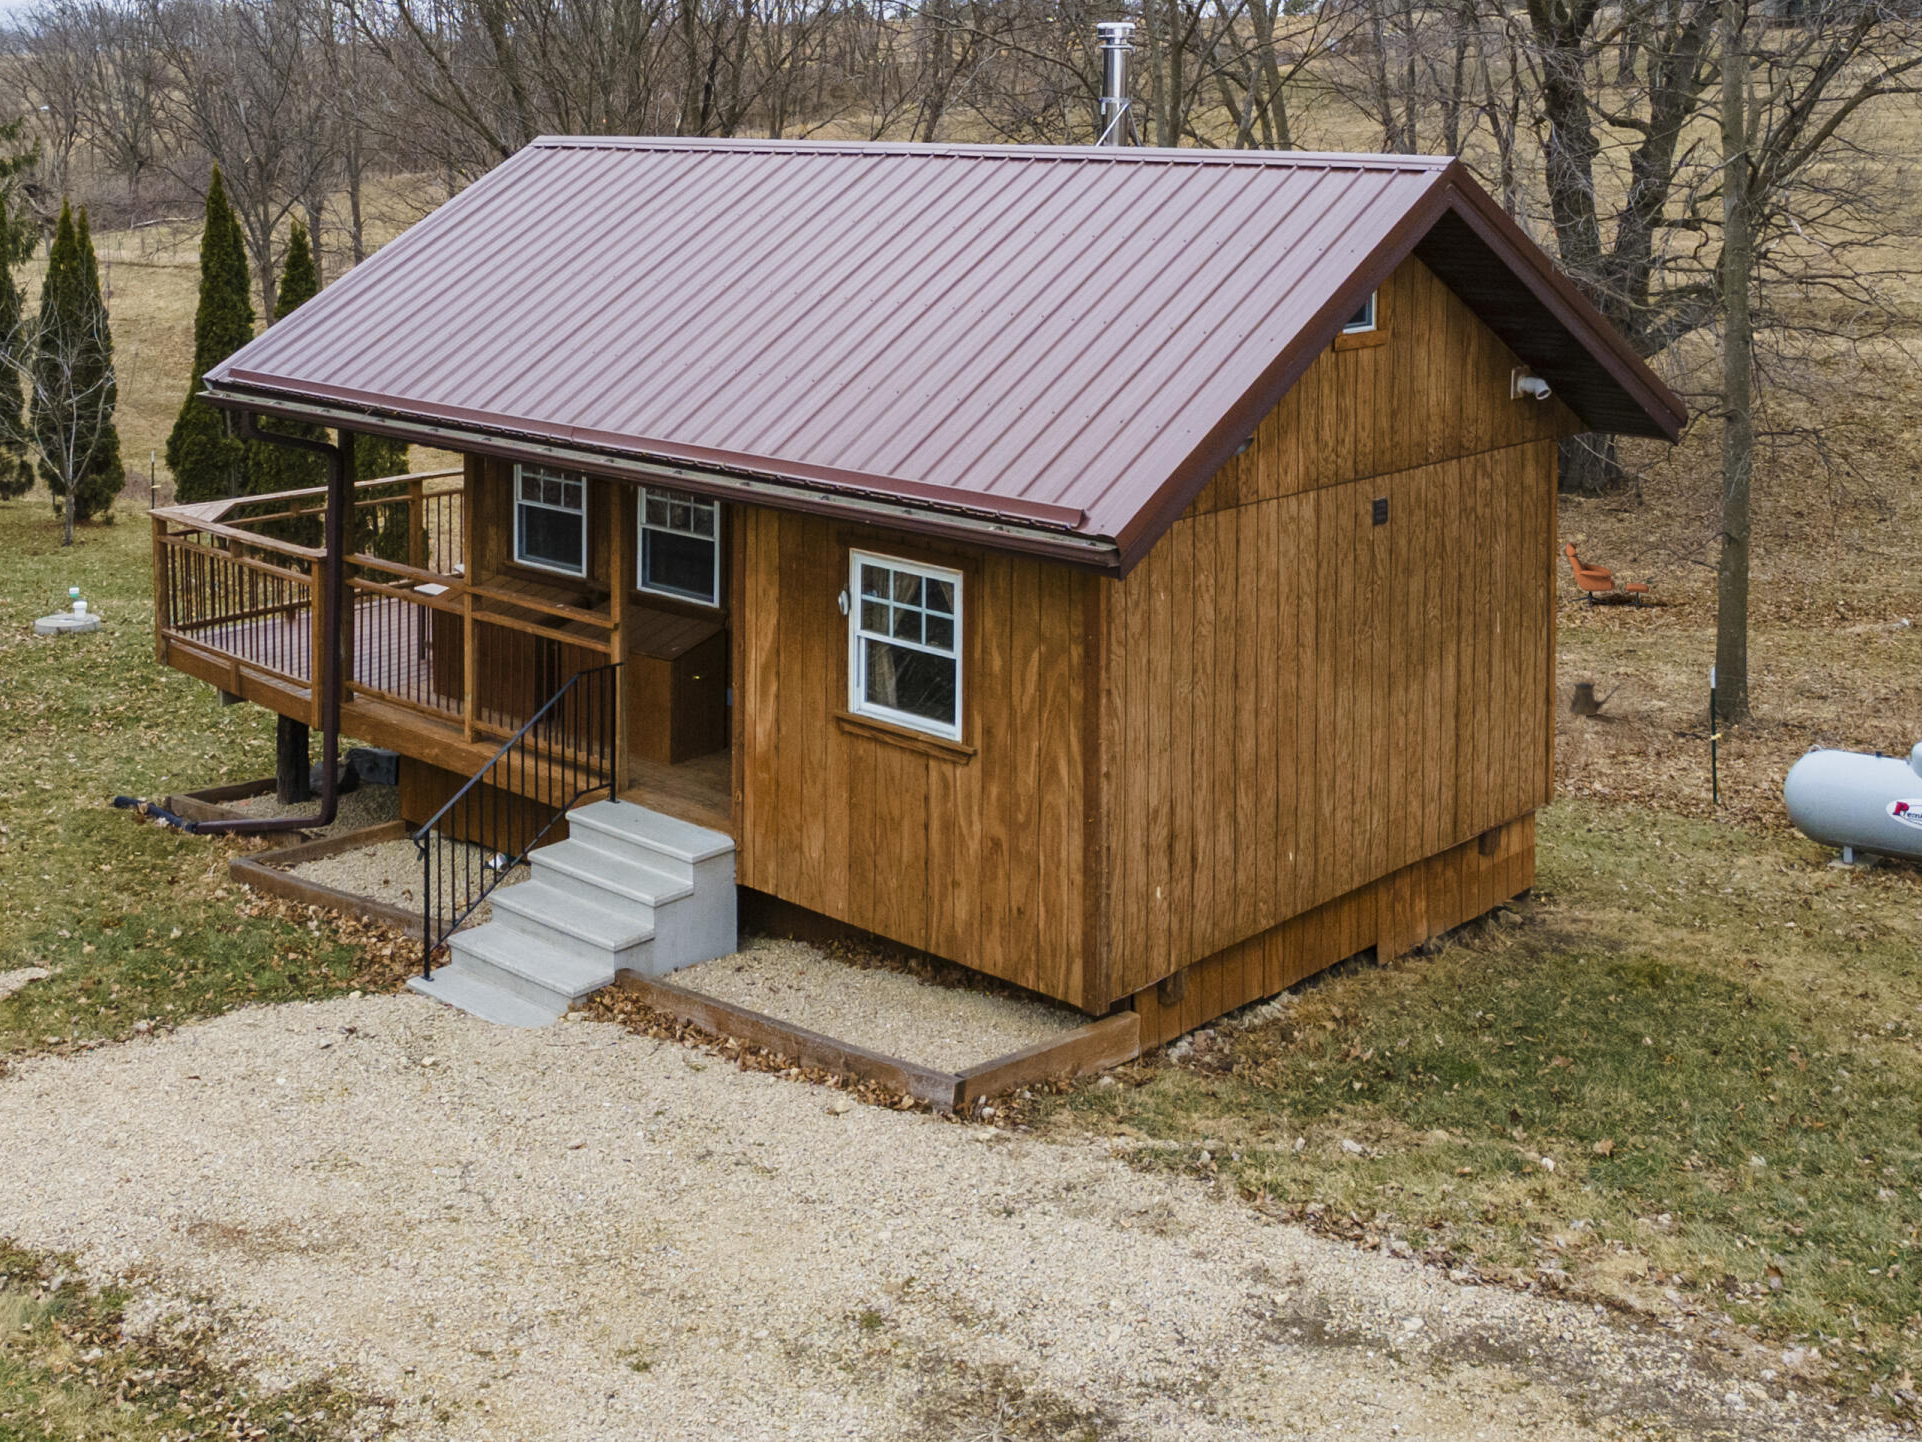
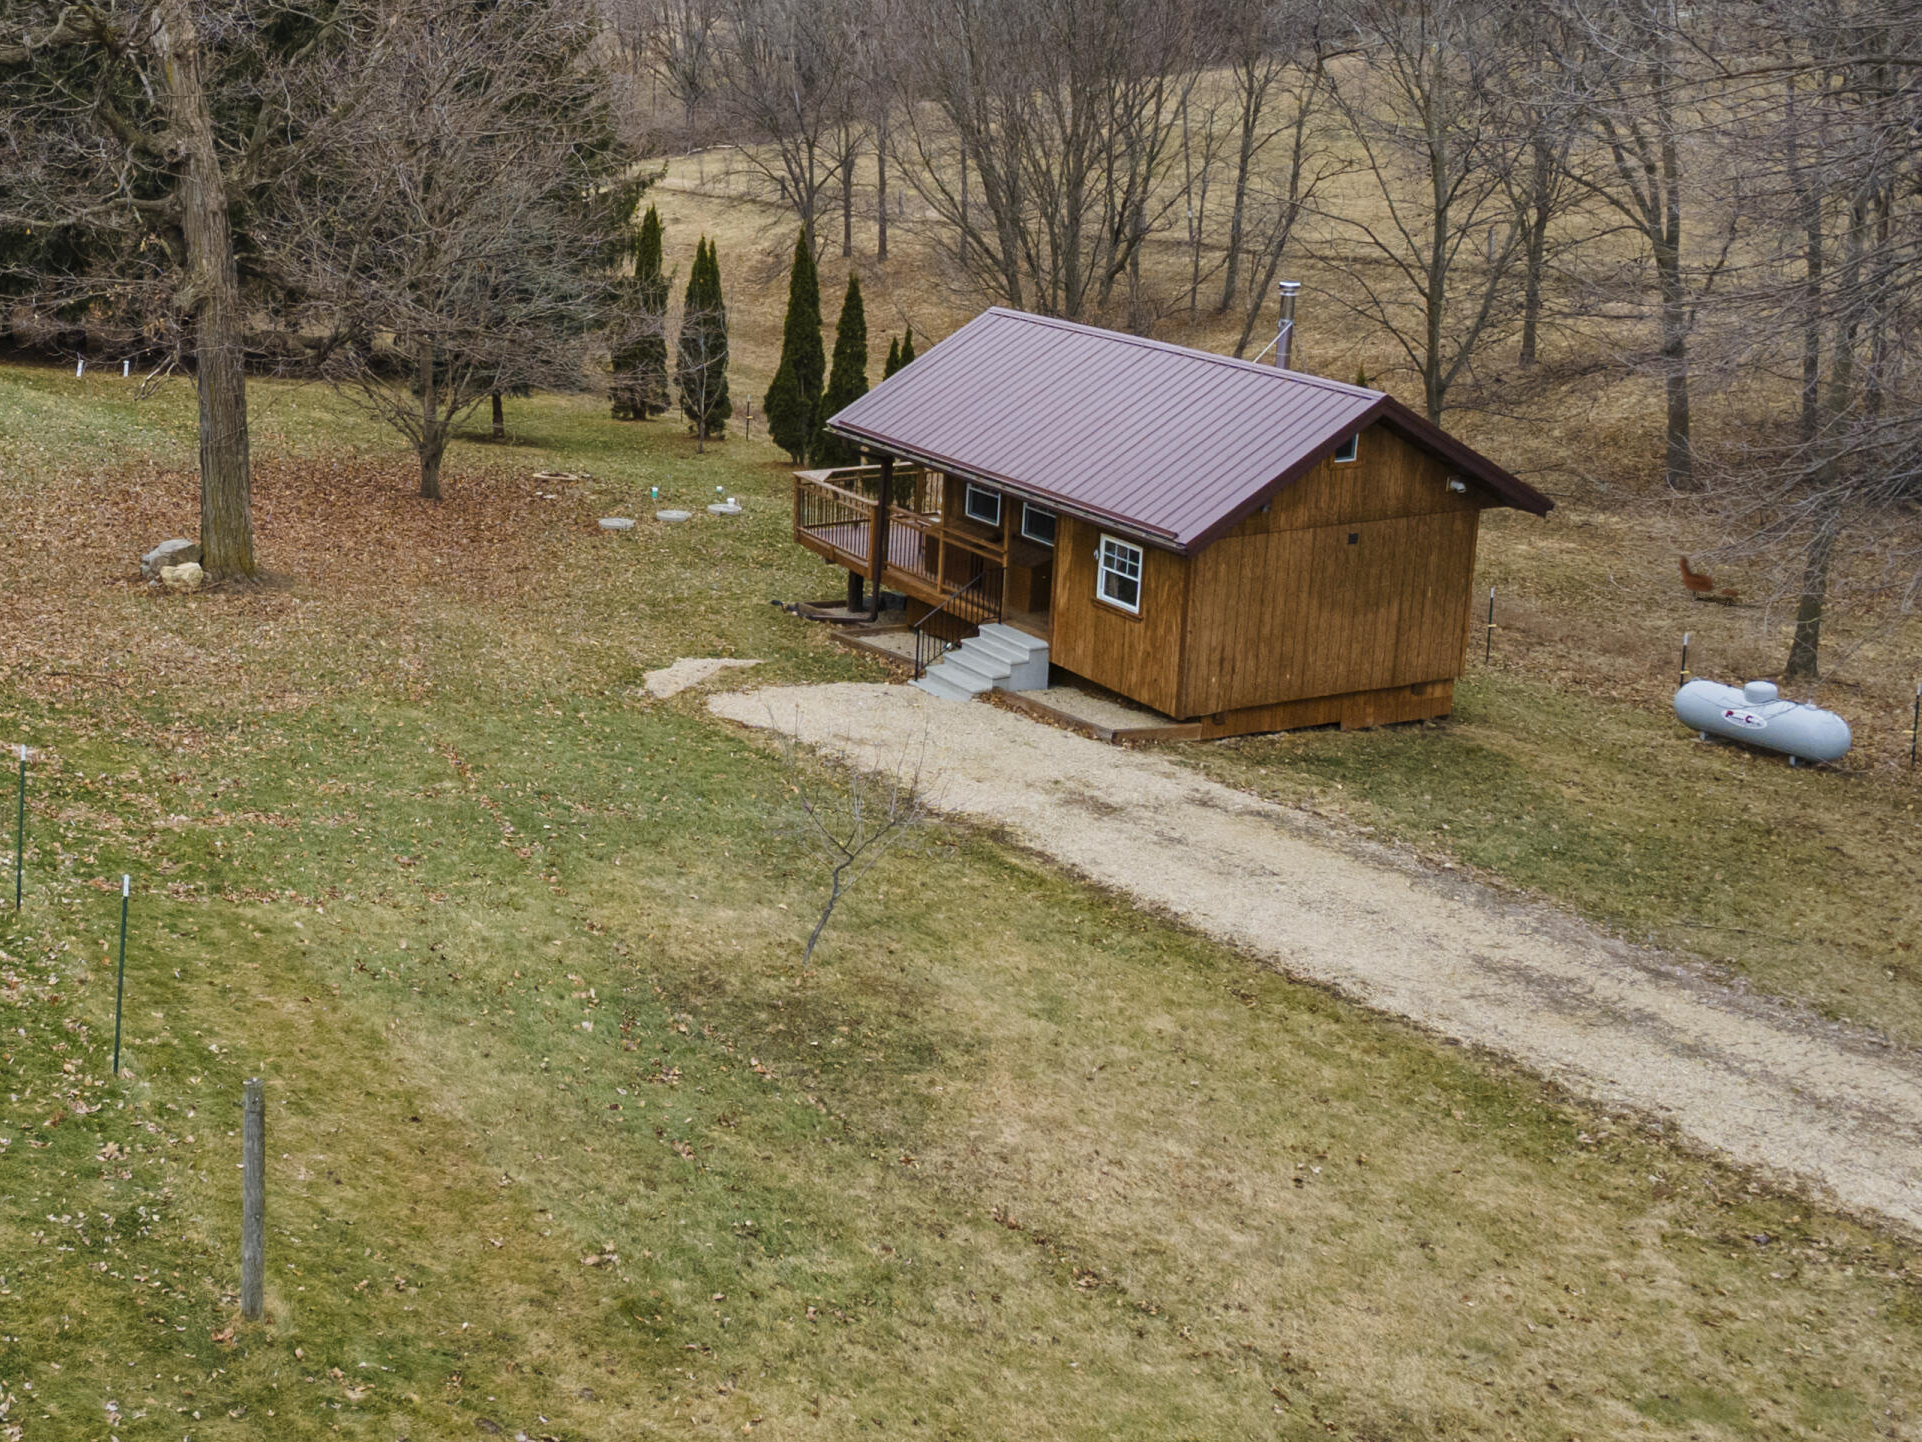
watering can: present [1569,682,1622,716] -> none [1584,641,1623,661]

